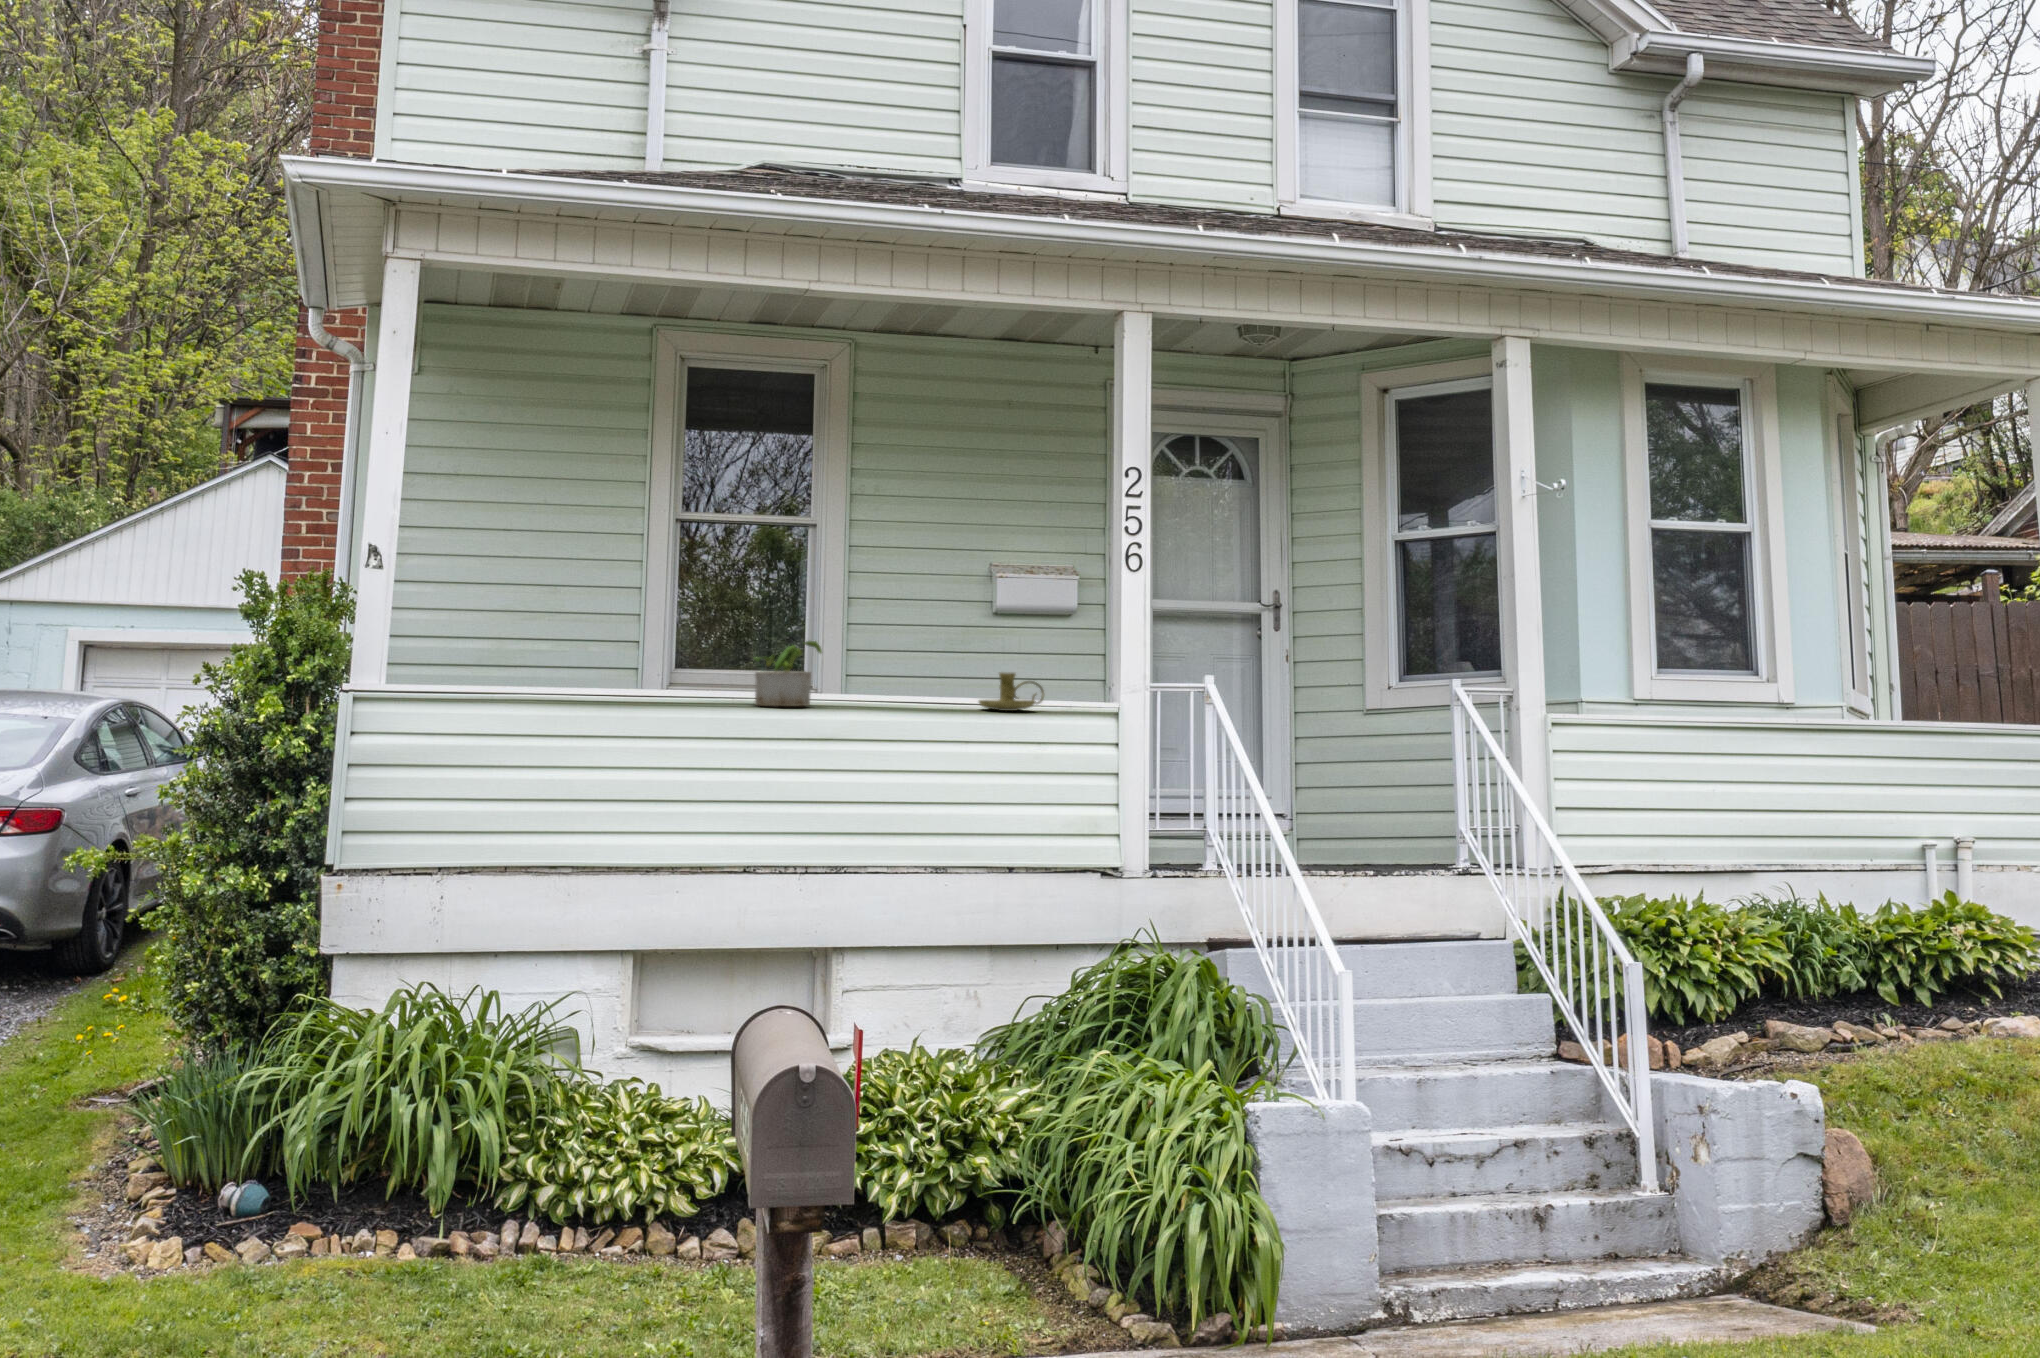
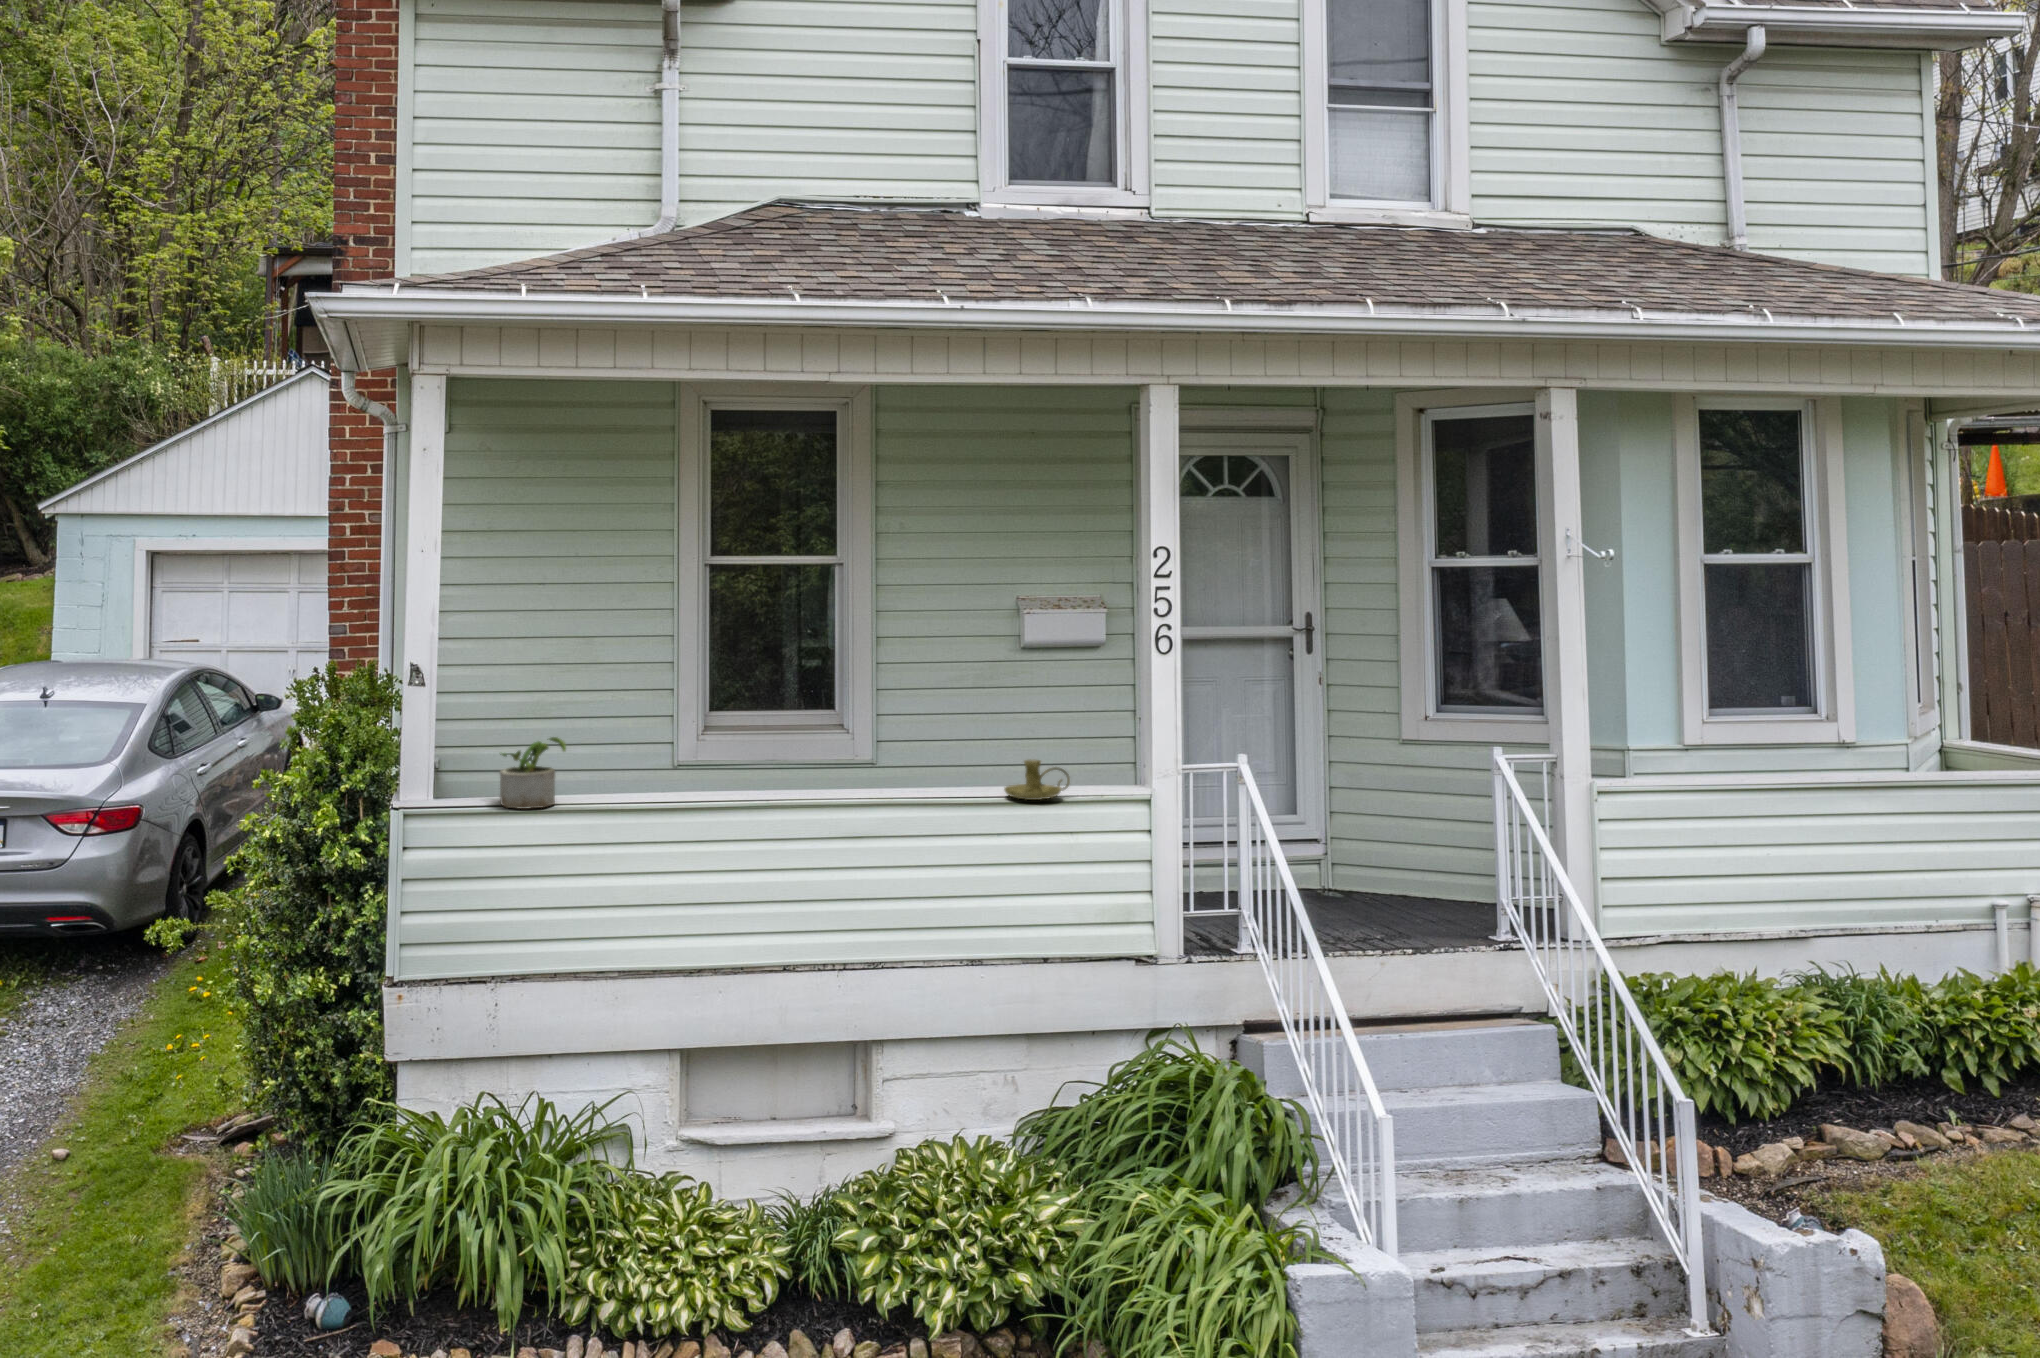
potted plant: present [754,641,822,706] -> present [500,737,566,809]

